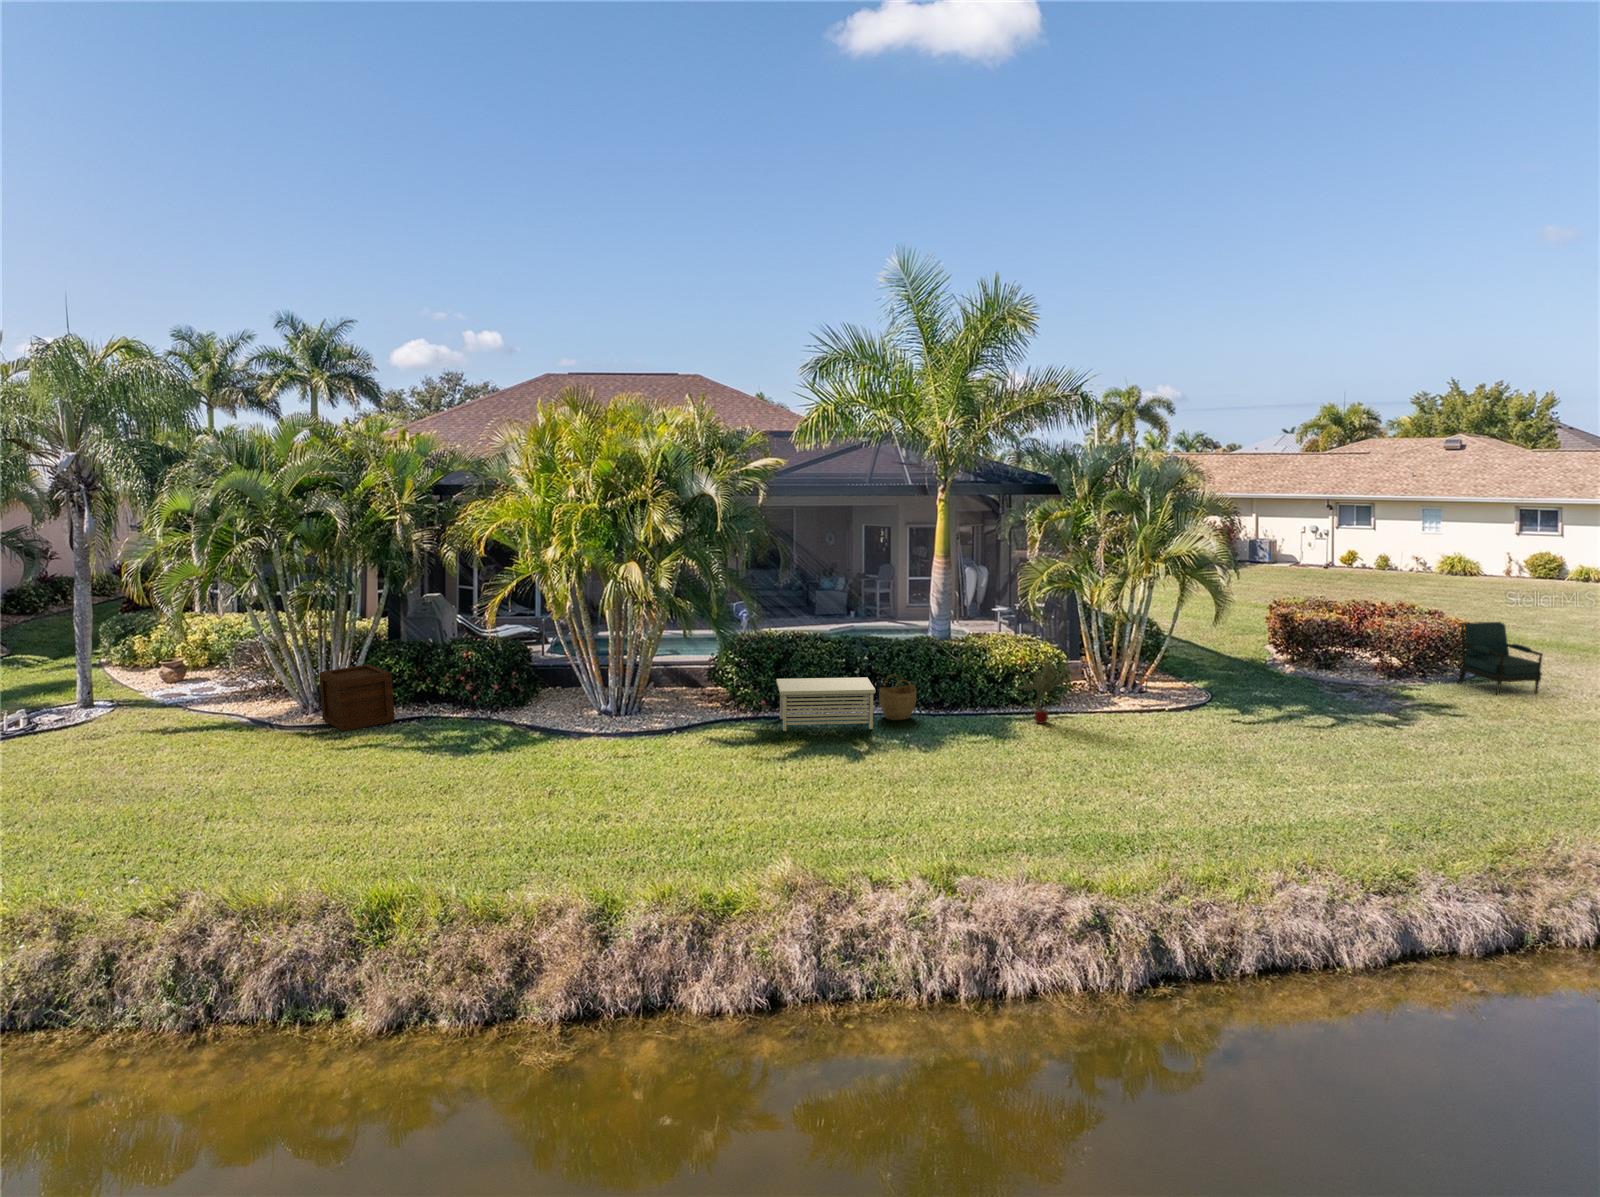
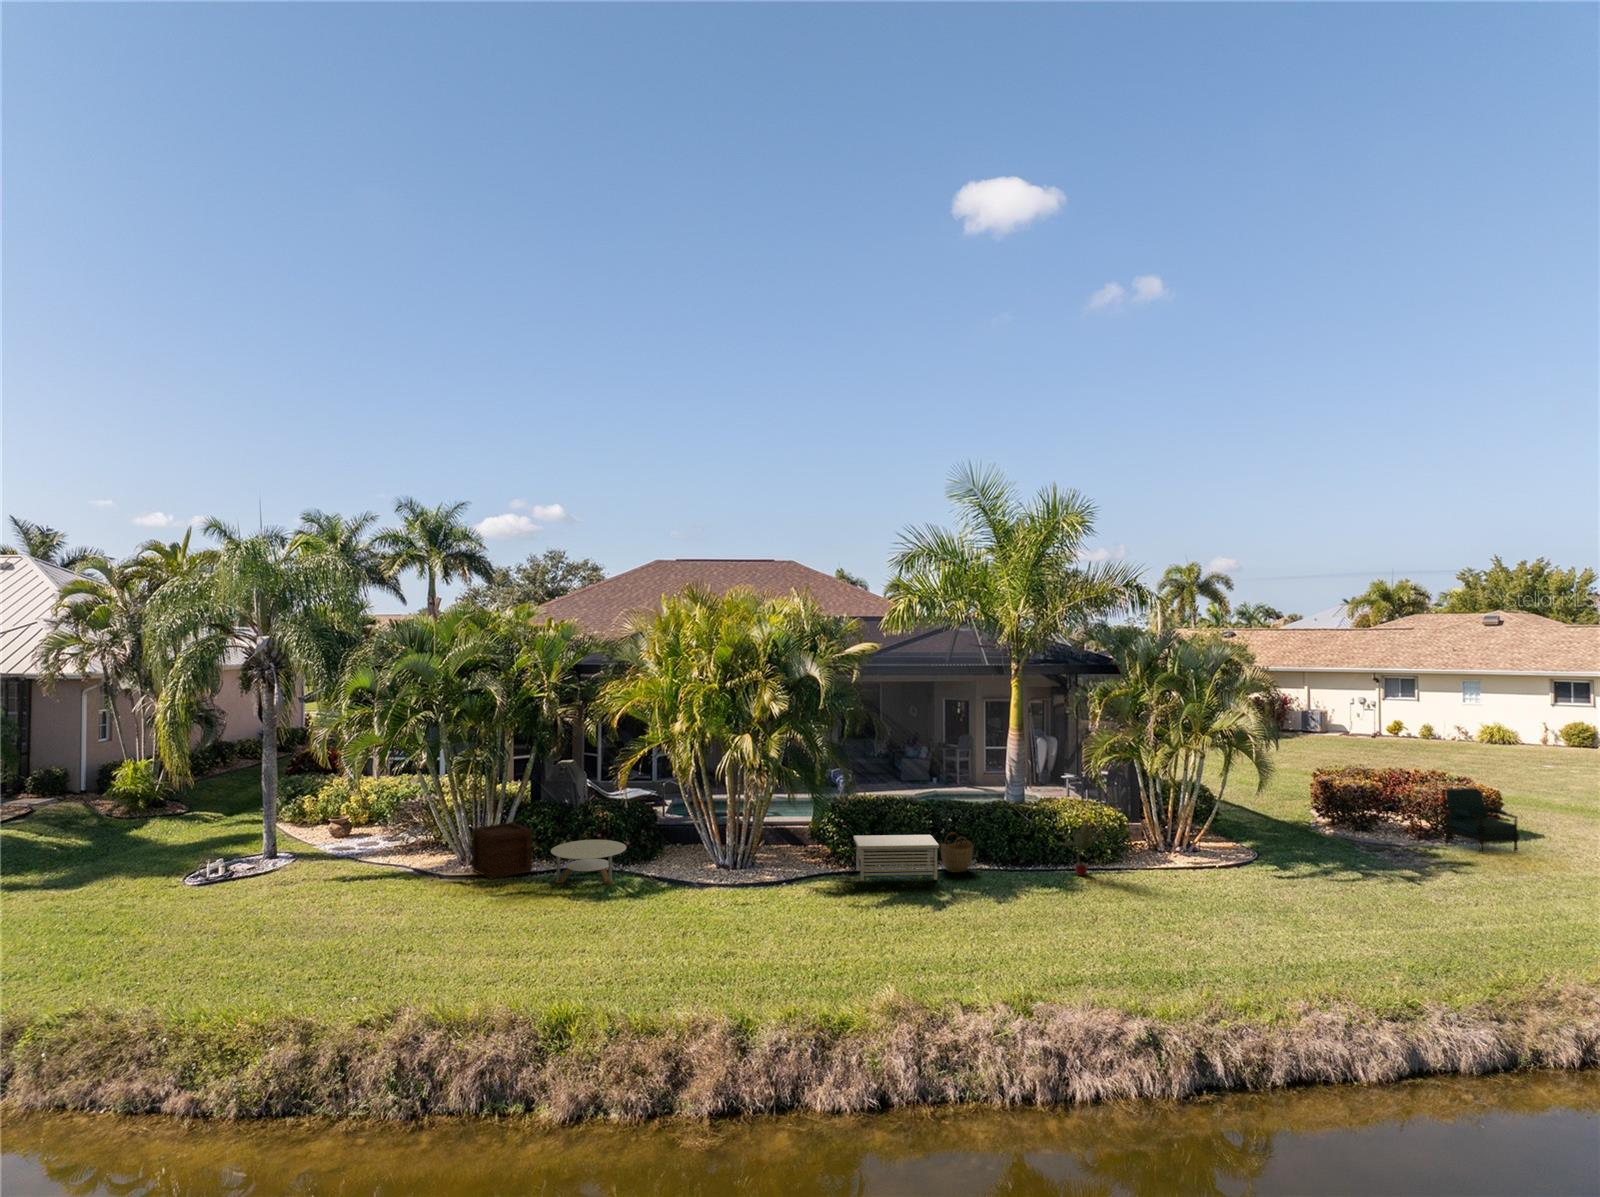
round table: none [412,685,505,737] -> present [551,840,626,885]

